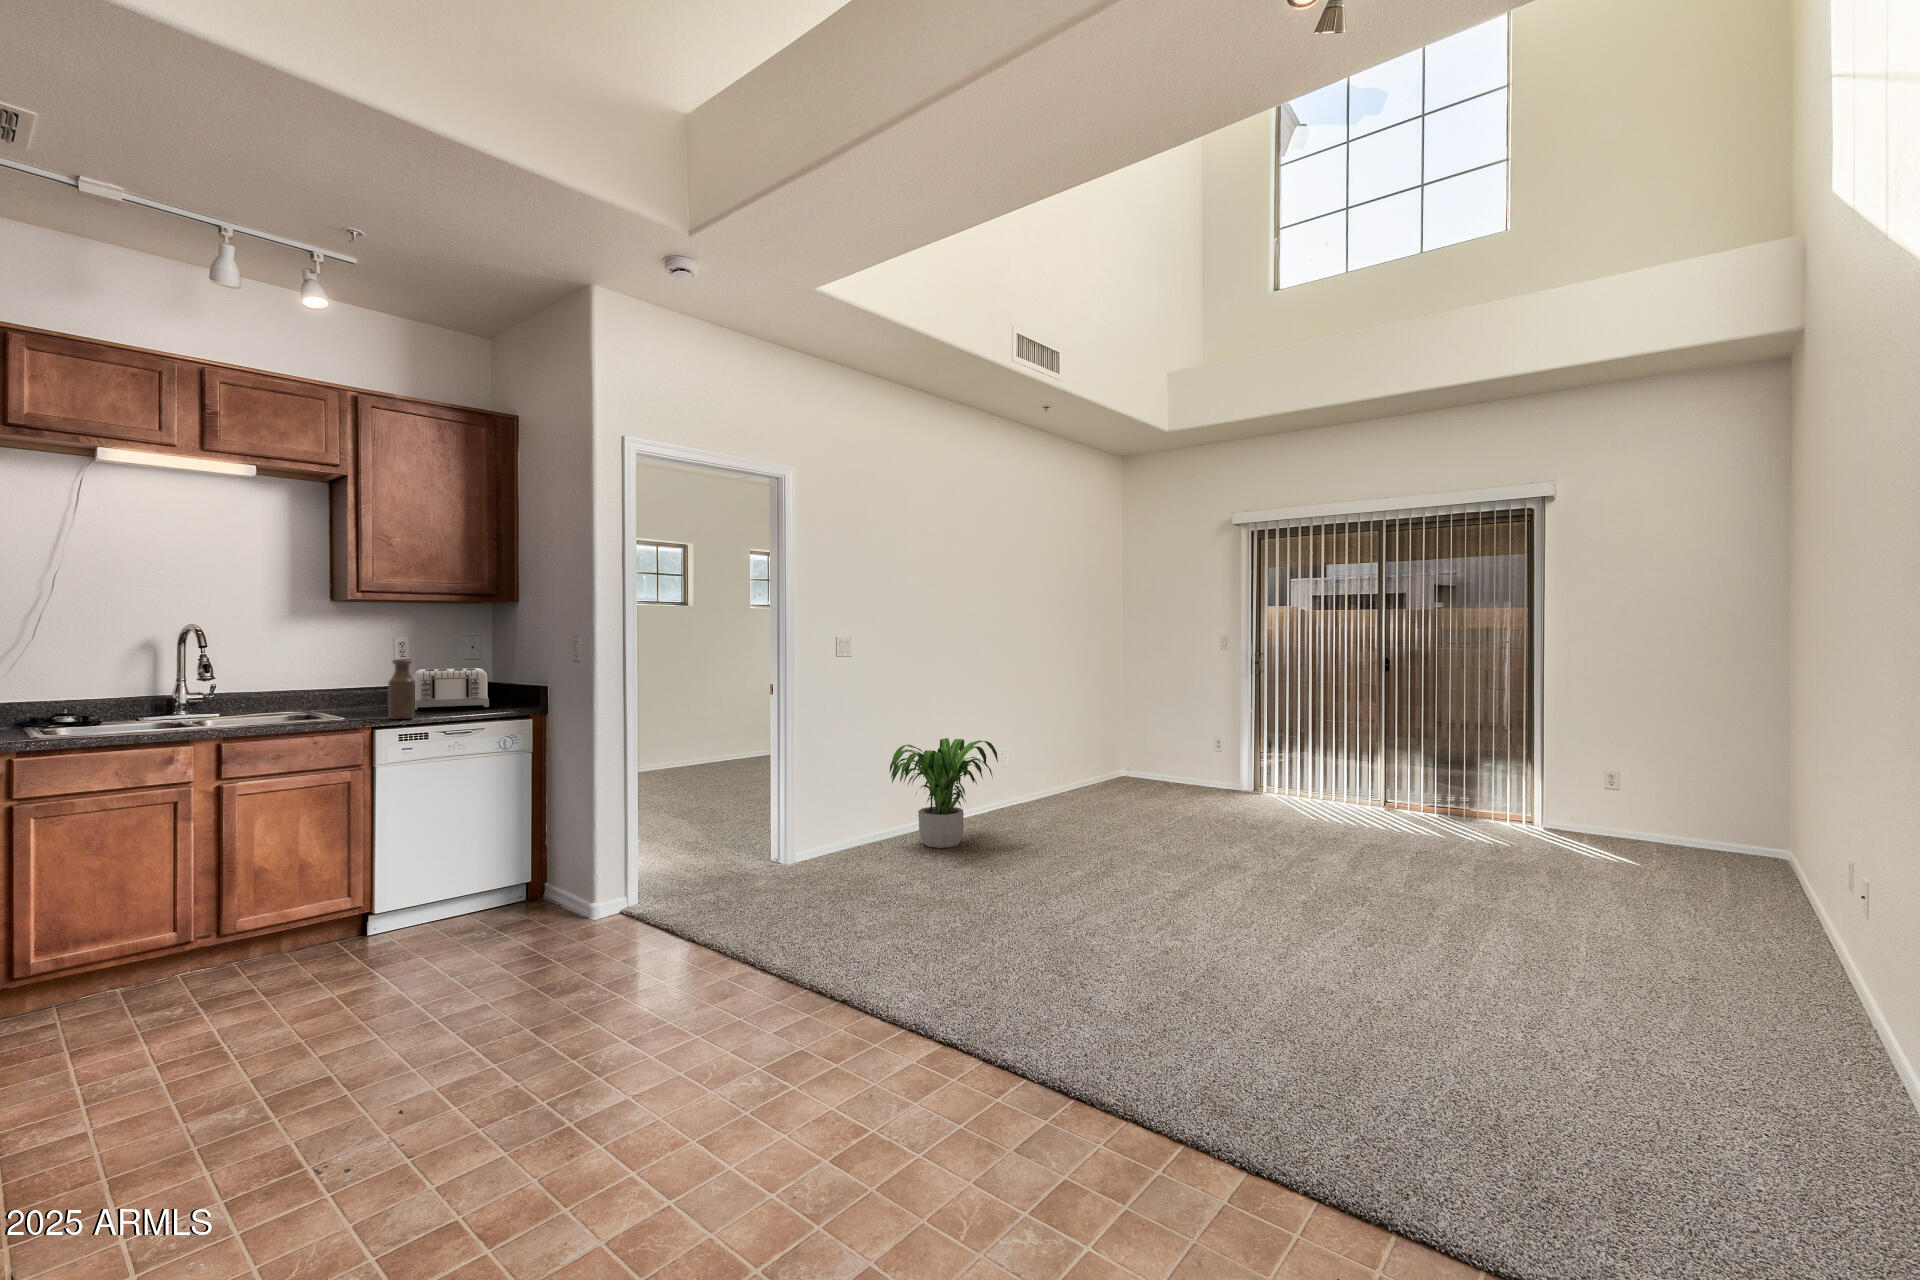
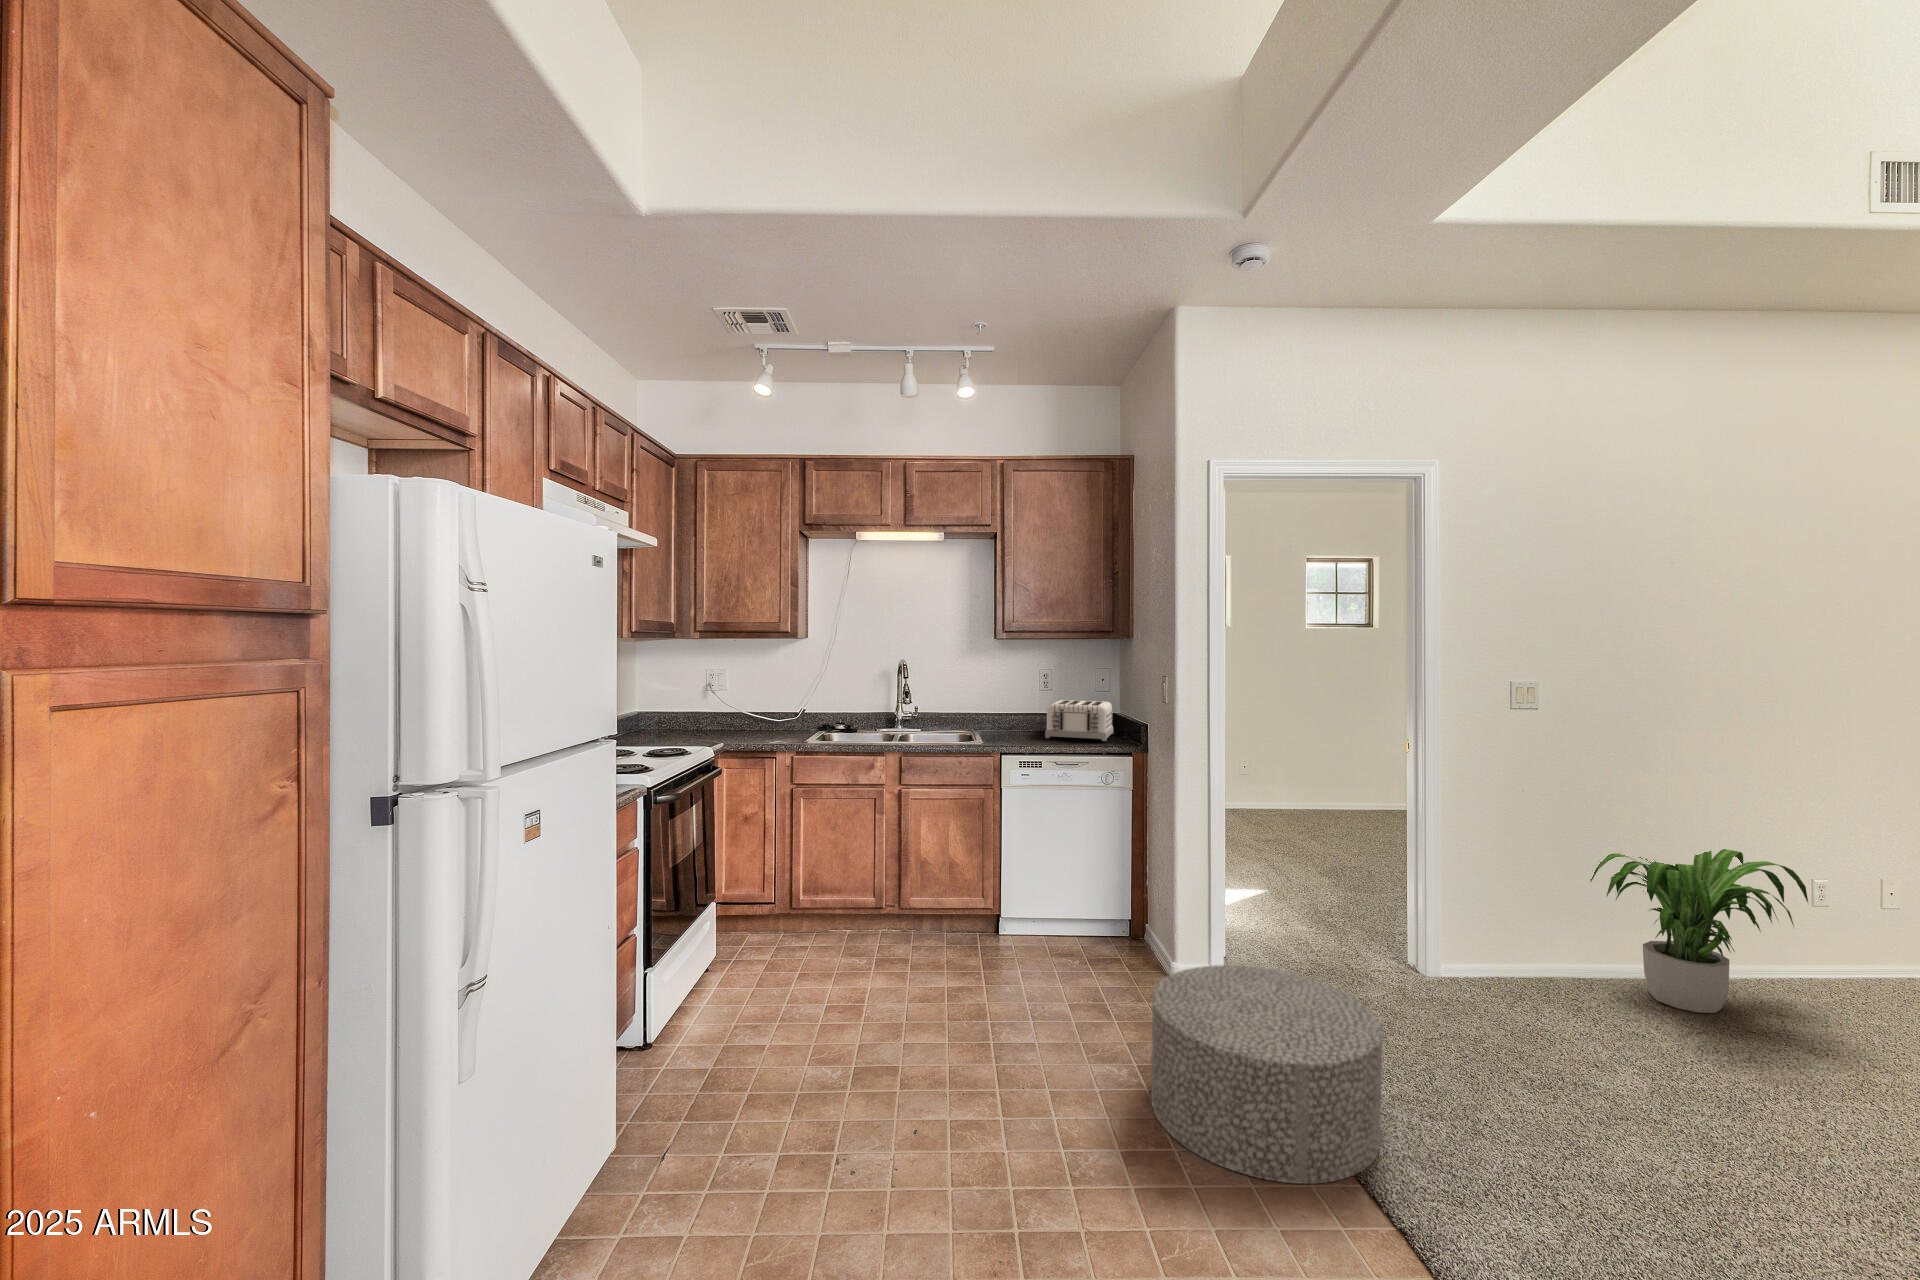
bottle: present [388,659,415,719] -> none [1018,696,1038,749]
ottoman: none [622,867,811,1021] -> present [1151,965,1383,1184]

